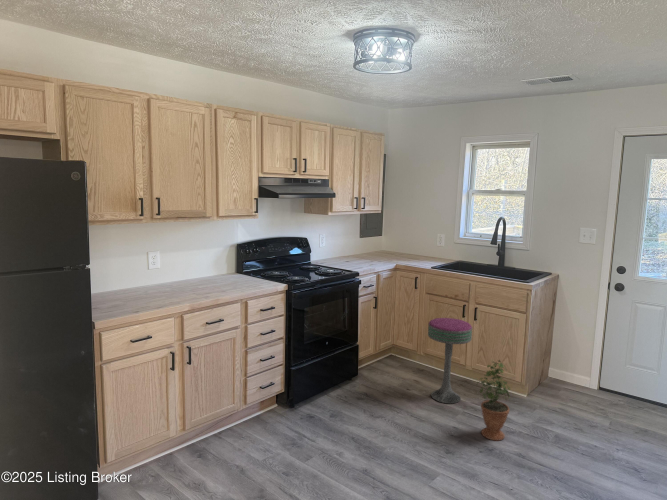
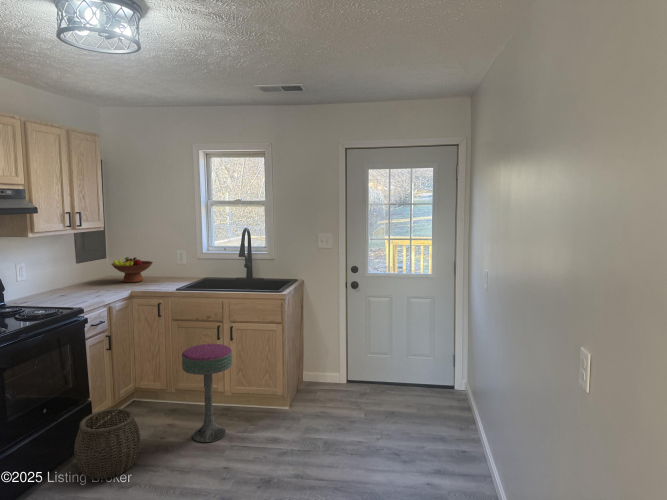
fruit bowl: none [384,236,417,258] -> present [112,257,153,283]
woven basket: none [343,353,390,405] -> present [74,408,140,480]
potted plant: present [478,360,510,441] -> none [246,379,282,469]

